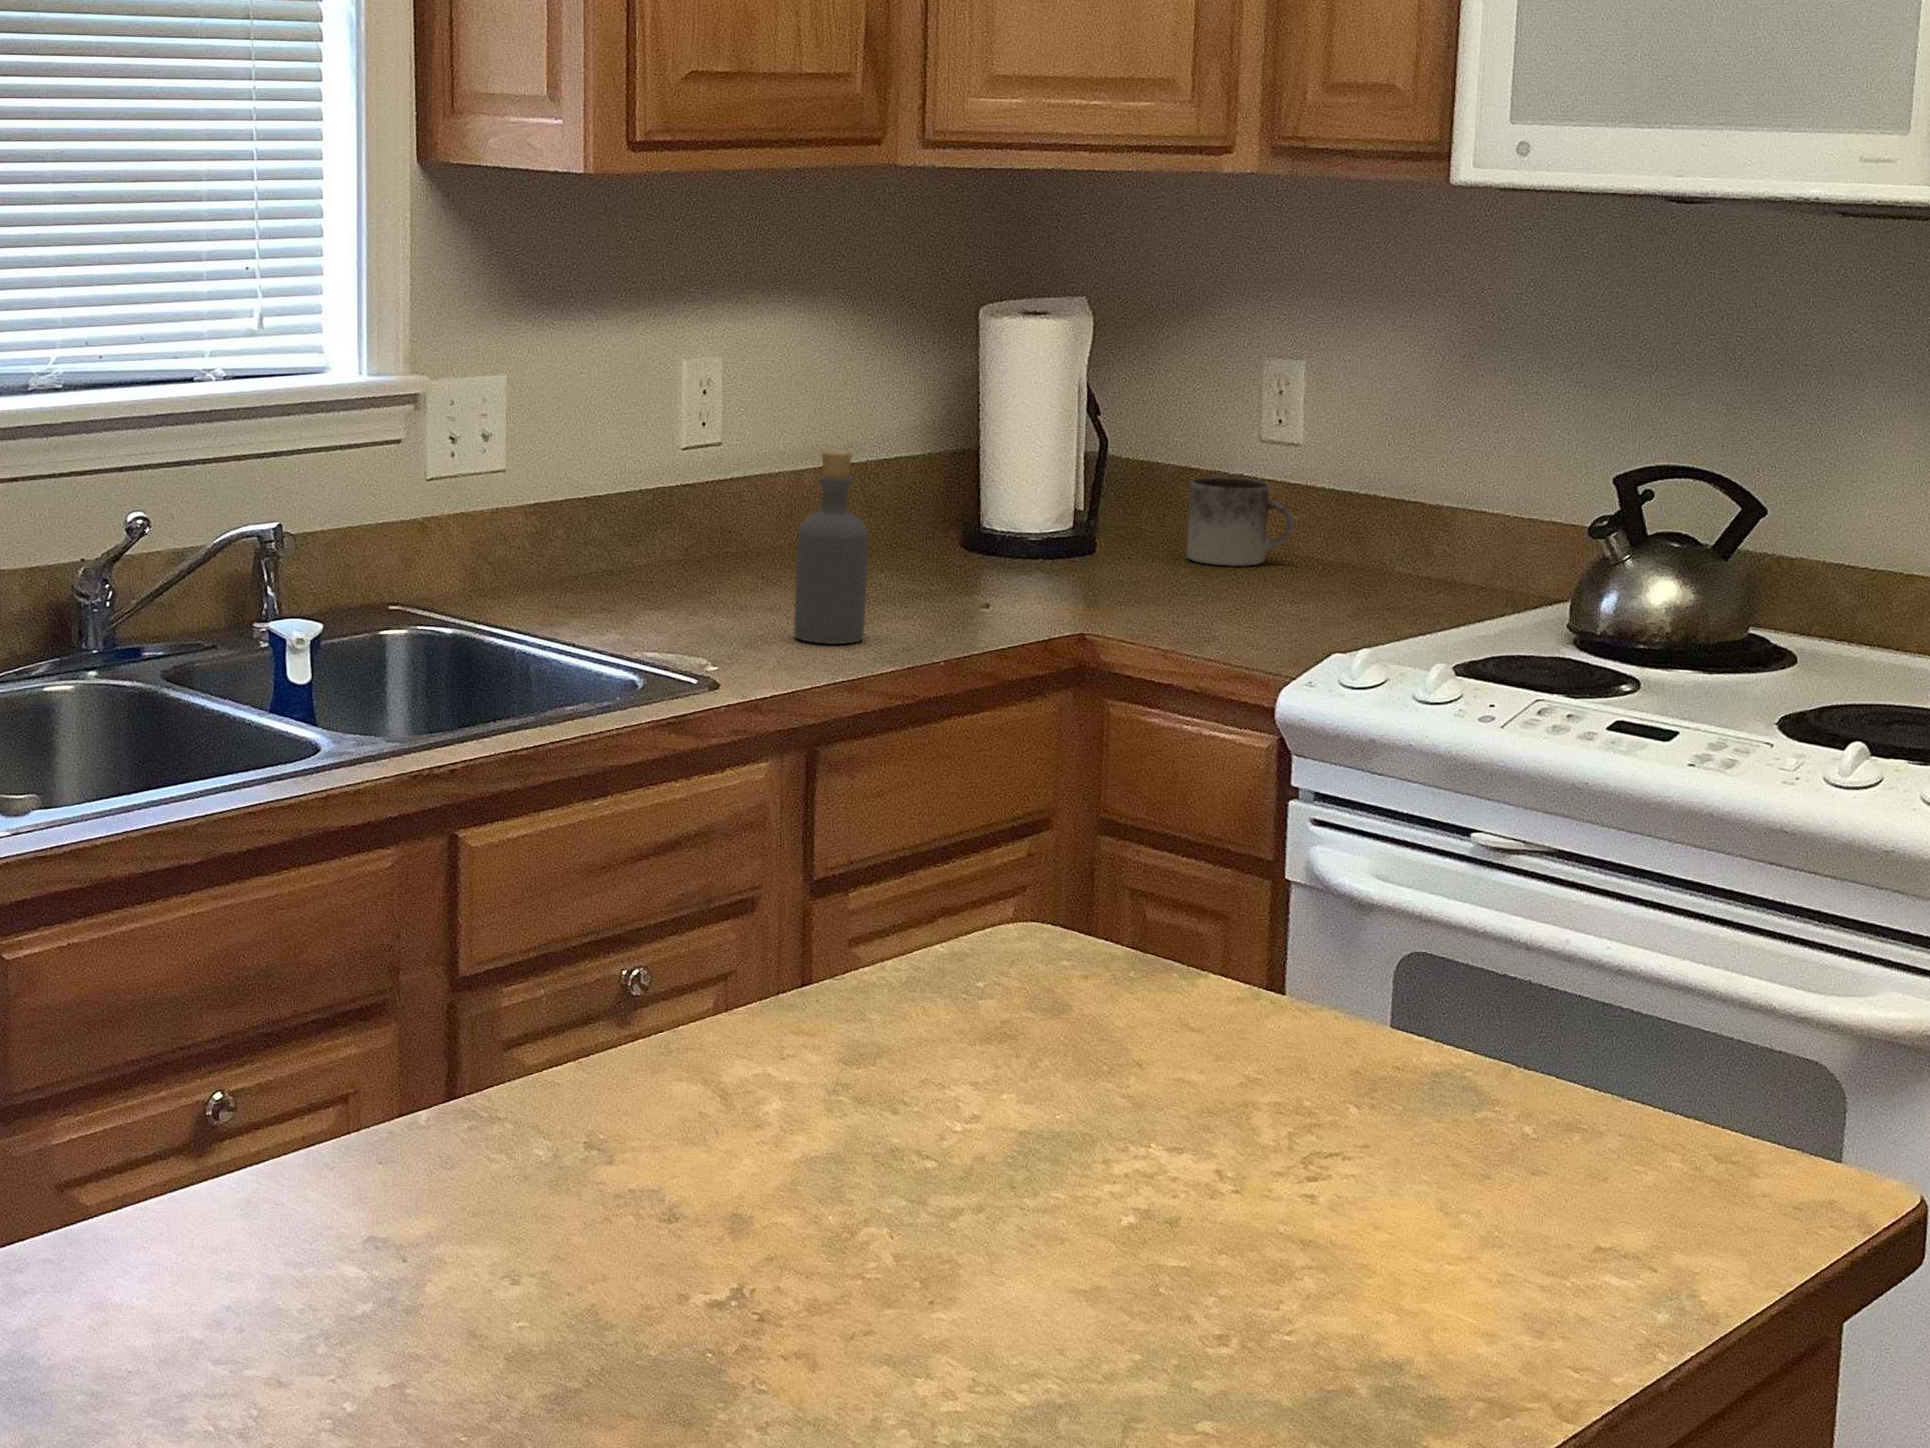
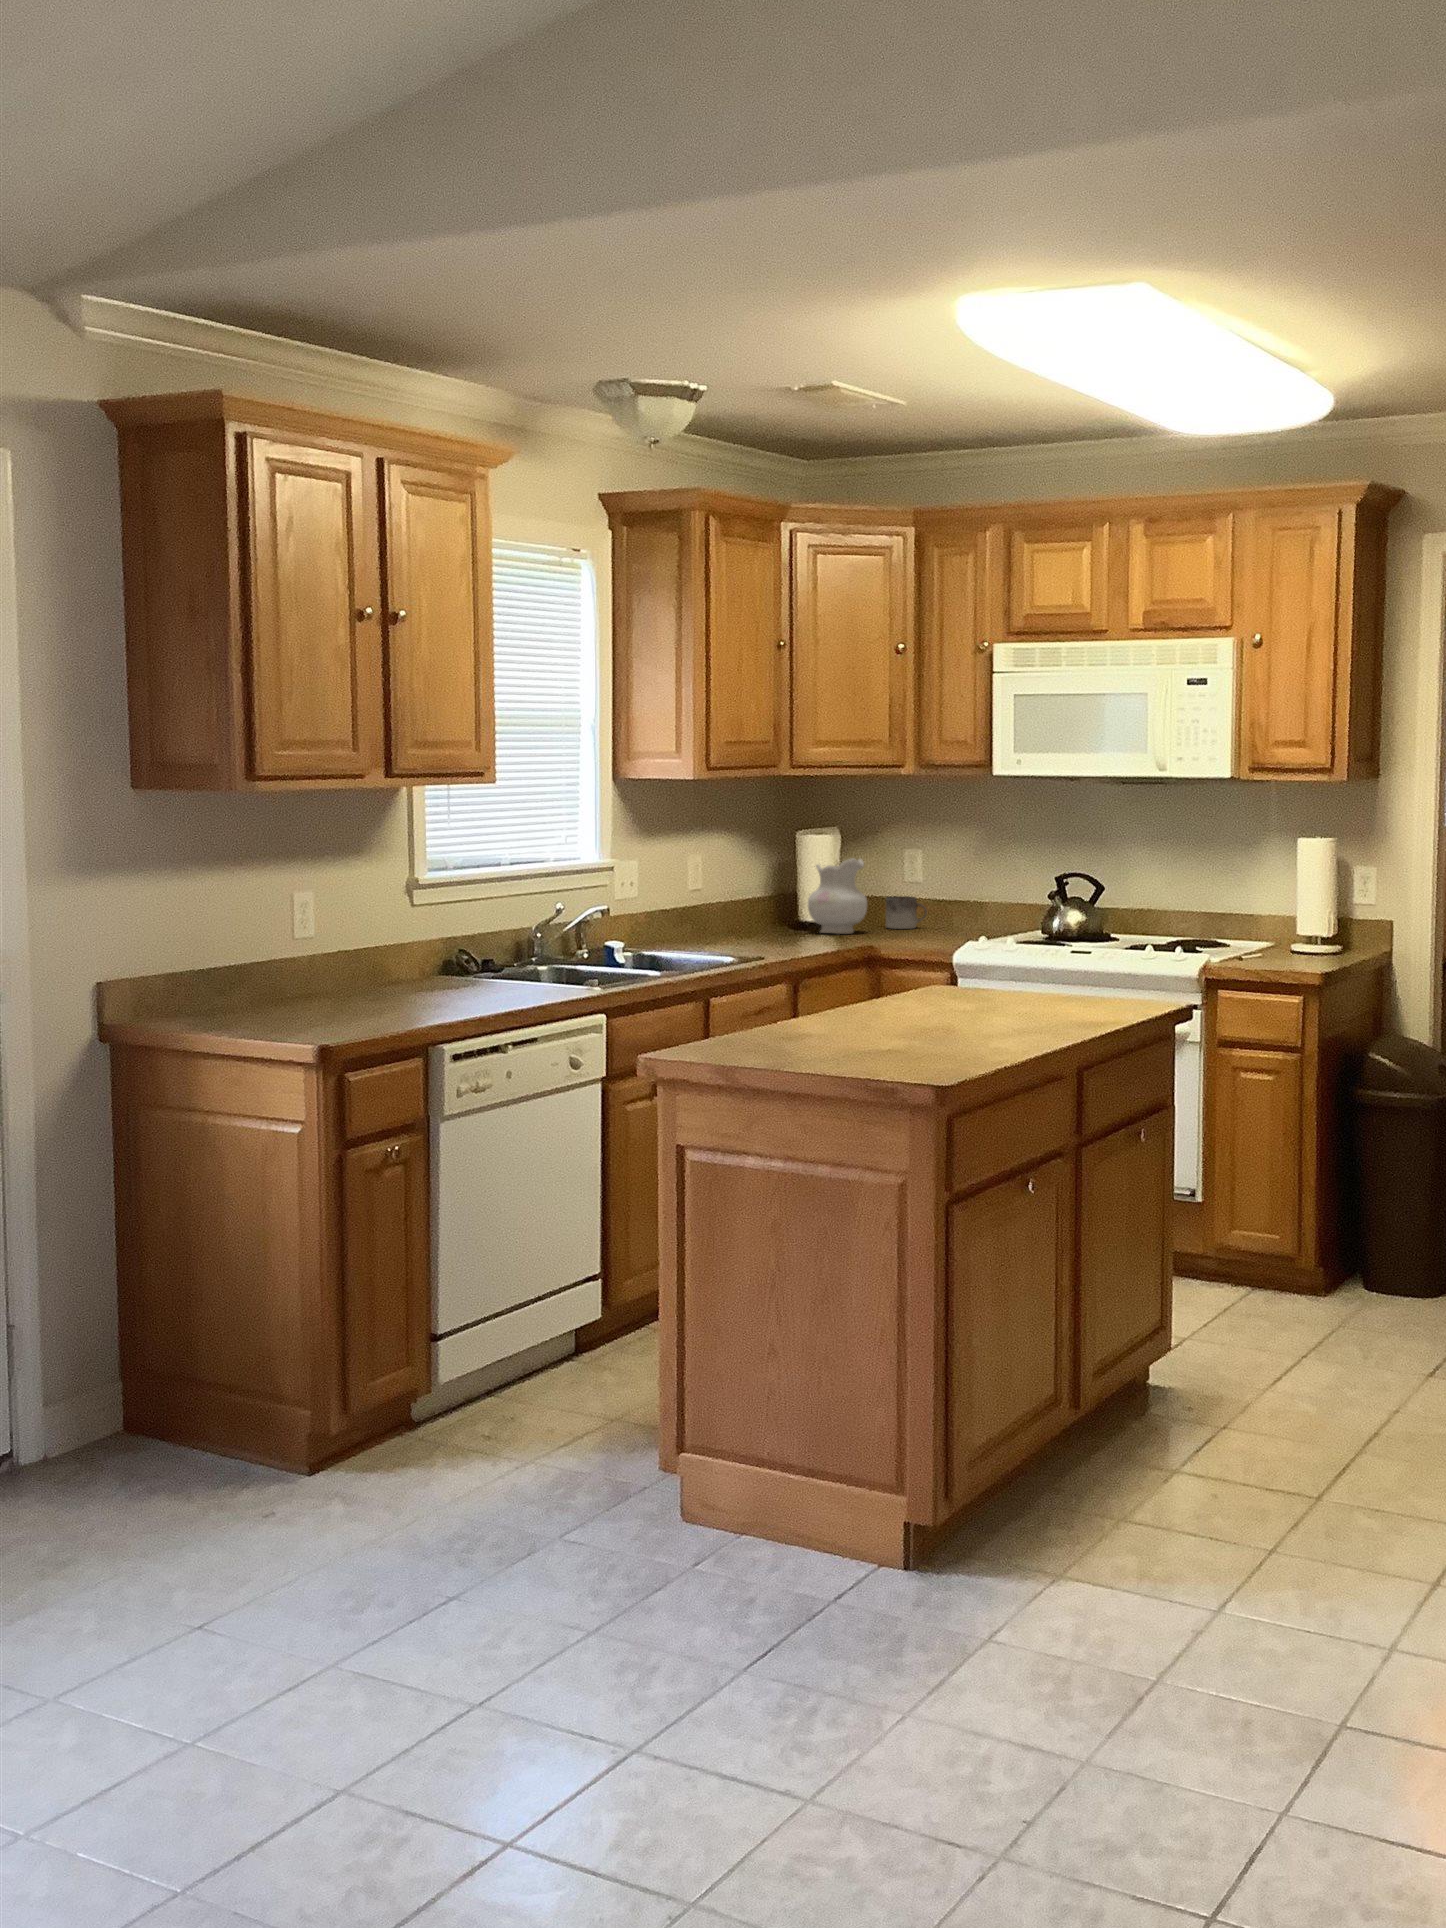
ceramic pitcher: none [974,365,1128,577] -> present [808,858,867,934]
bottle: present [794,450,868,644] -> none [771,880,797,950]

